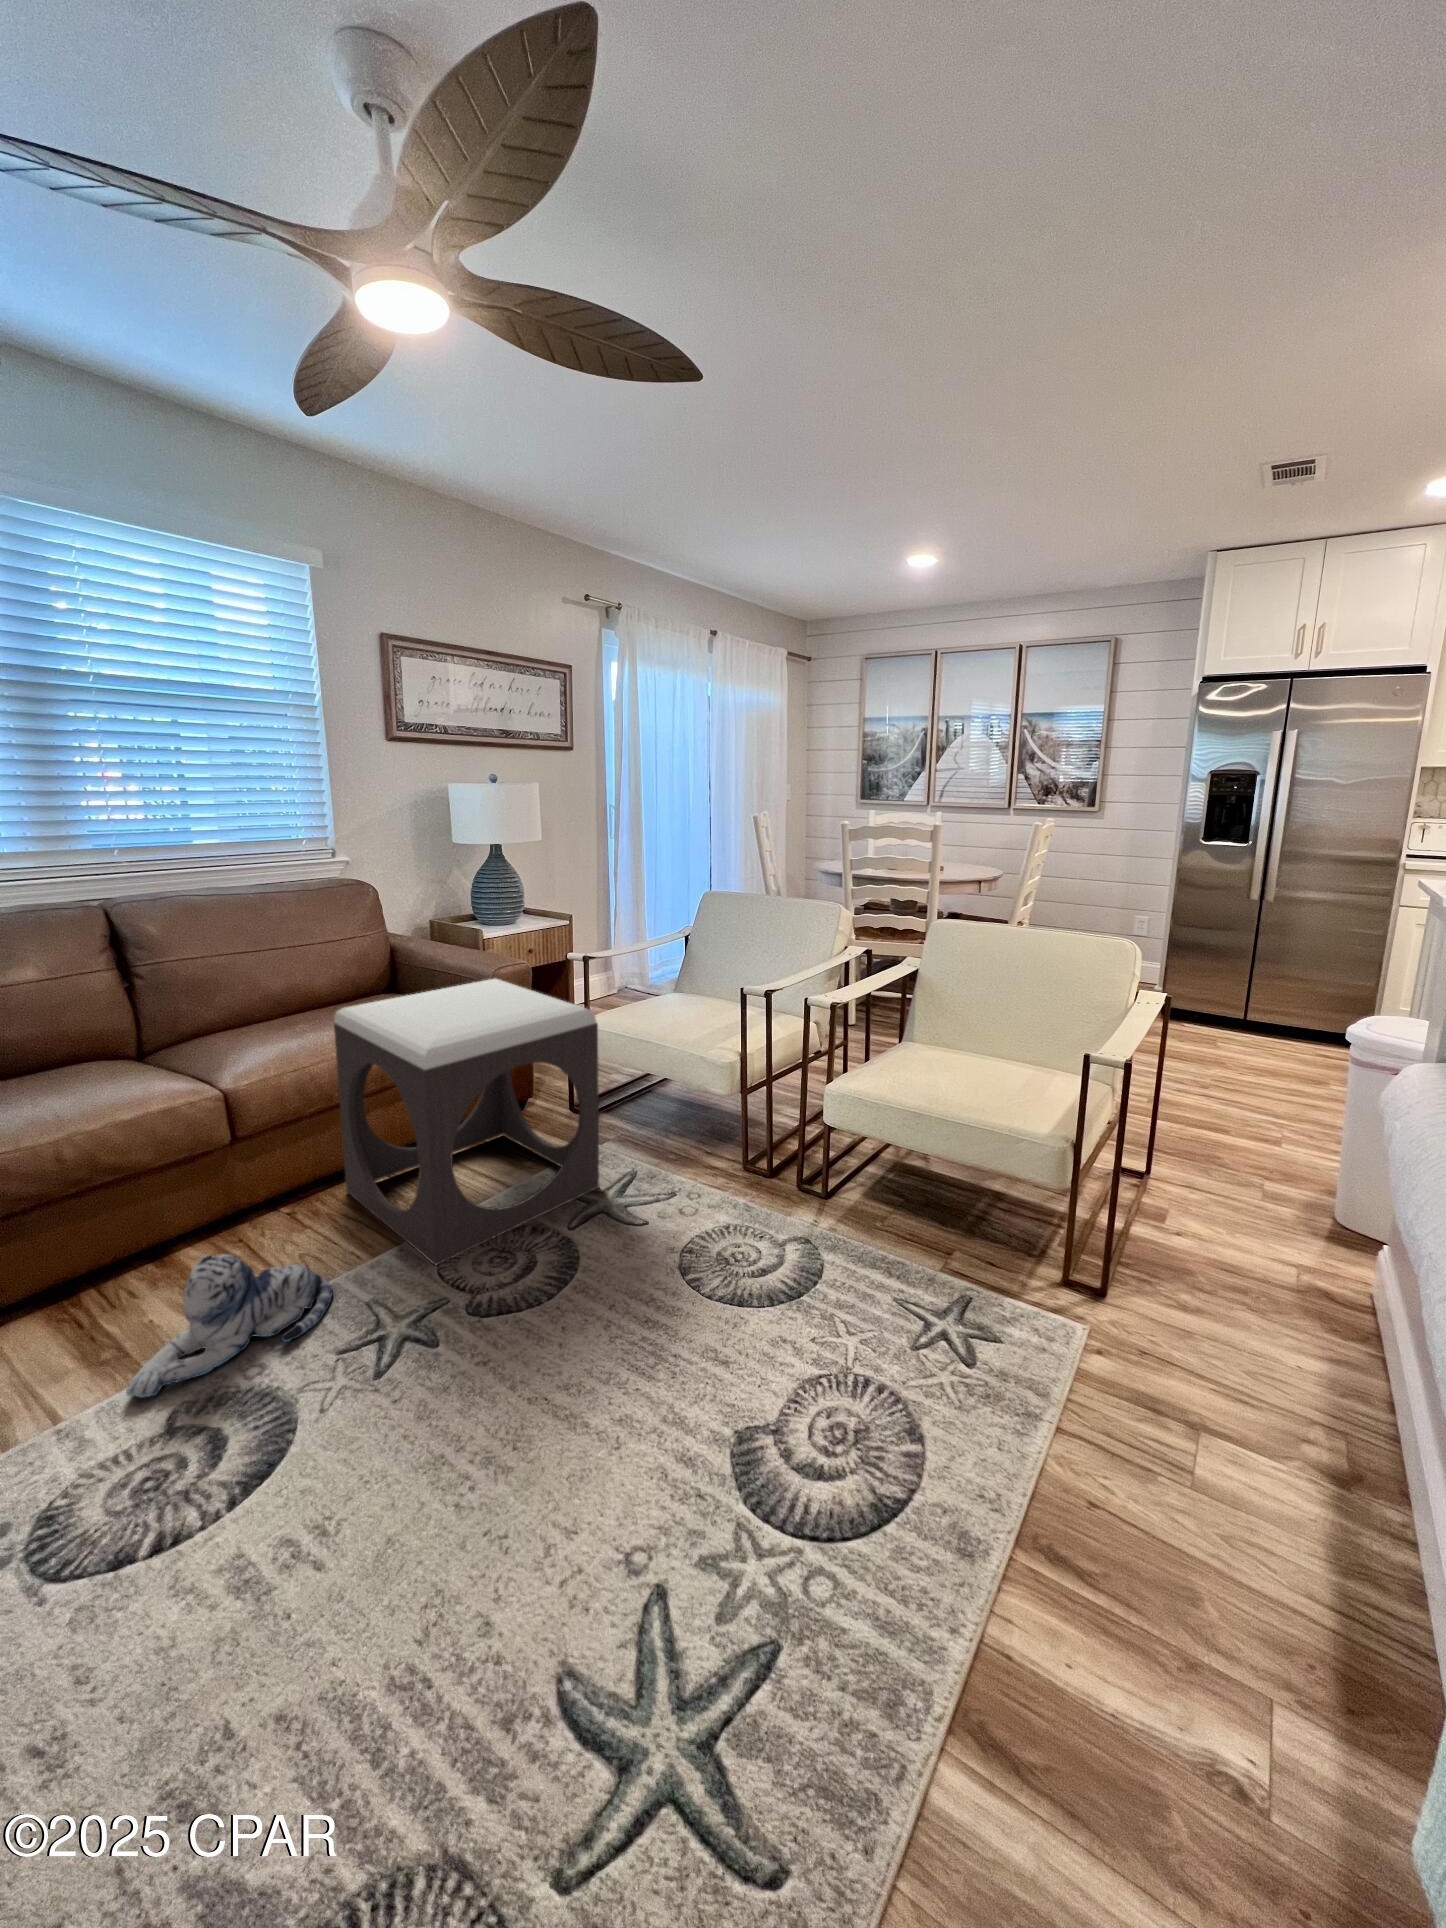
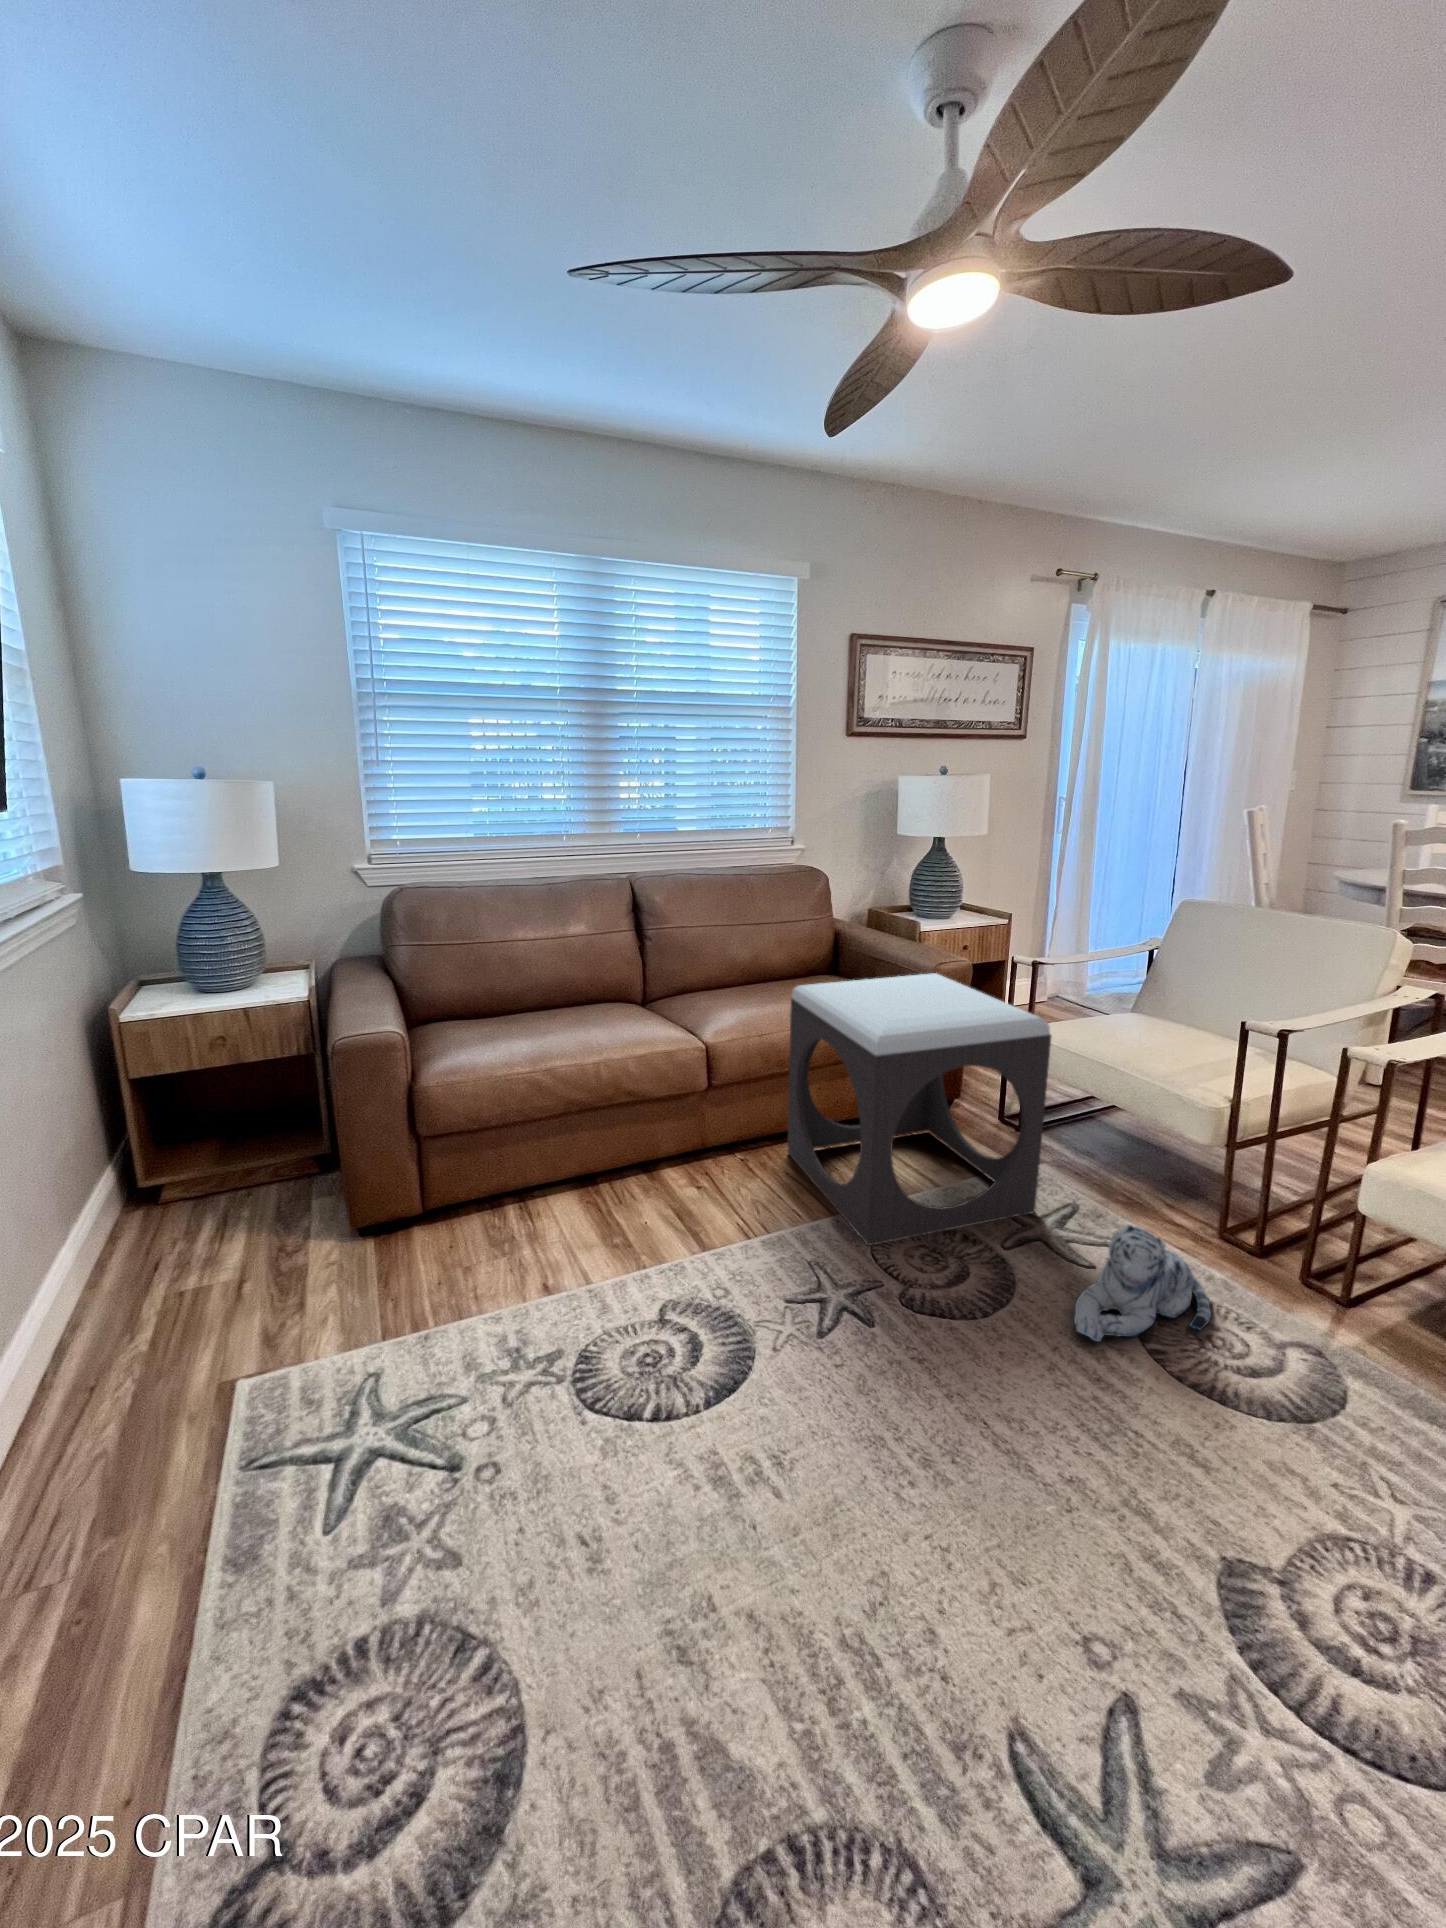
plush toy: present [126,1254,333,1398] -> present [1074,1224,1211,1342]

